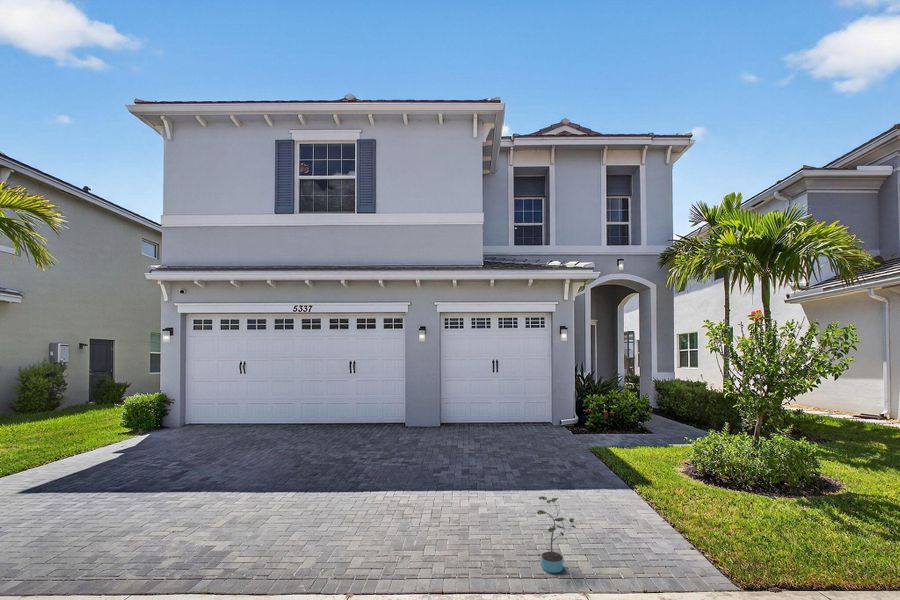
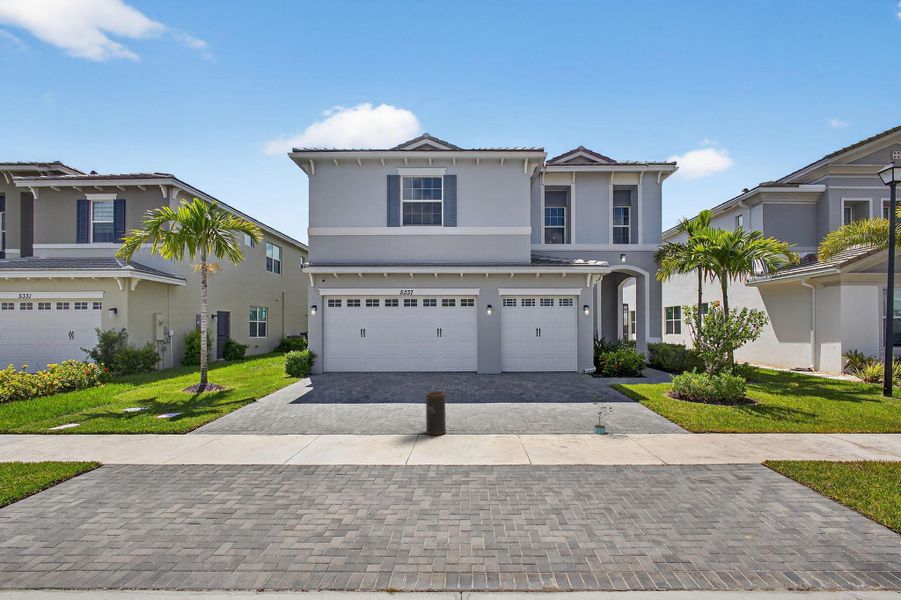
trash can: none [212,486,254,579] -> present [426,391,446,435]

